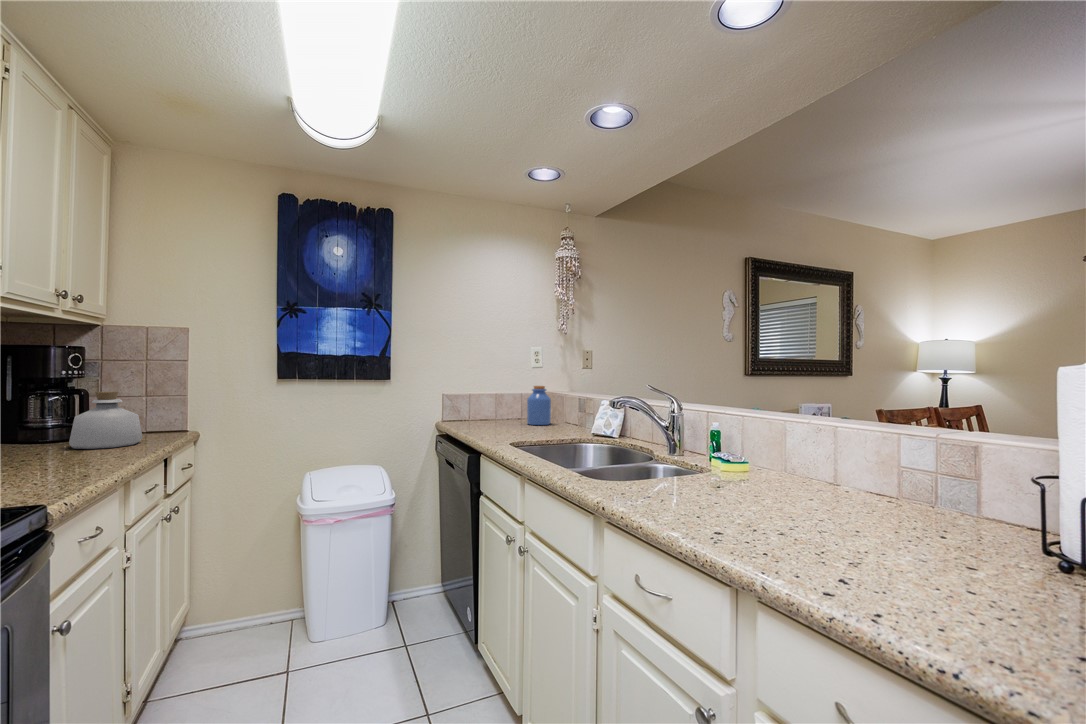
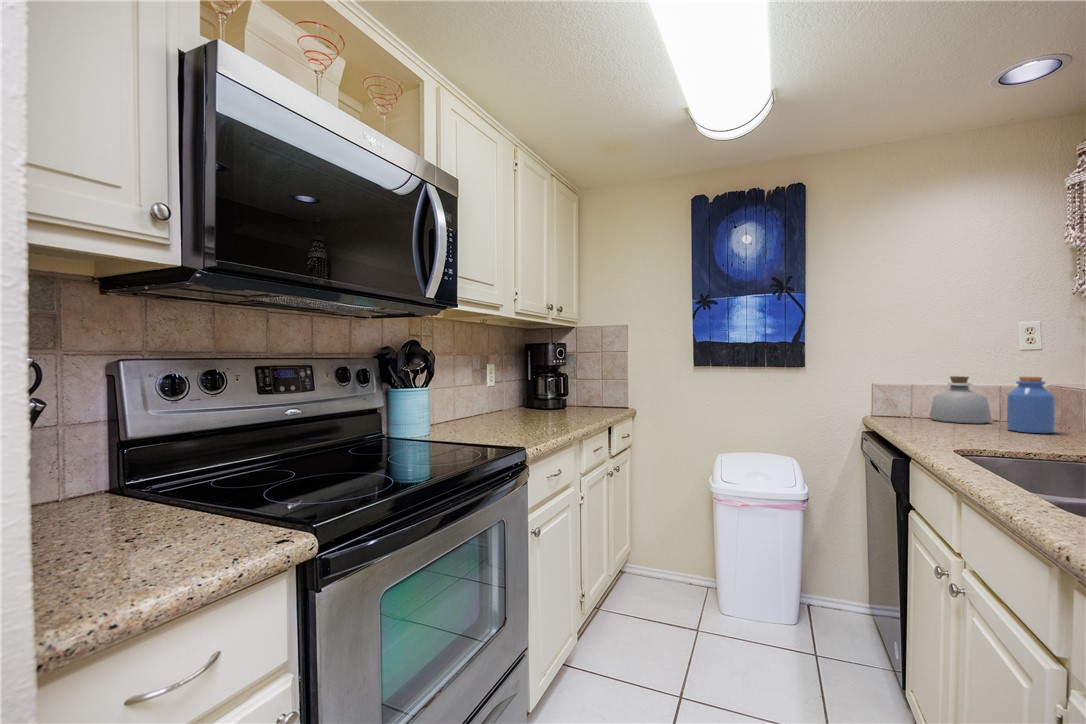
bottle: present [69,392,143,449] -> present [930,376,991,424]

